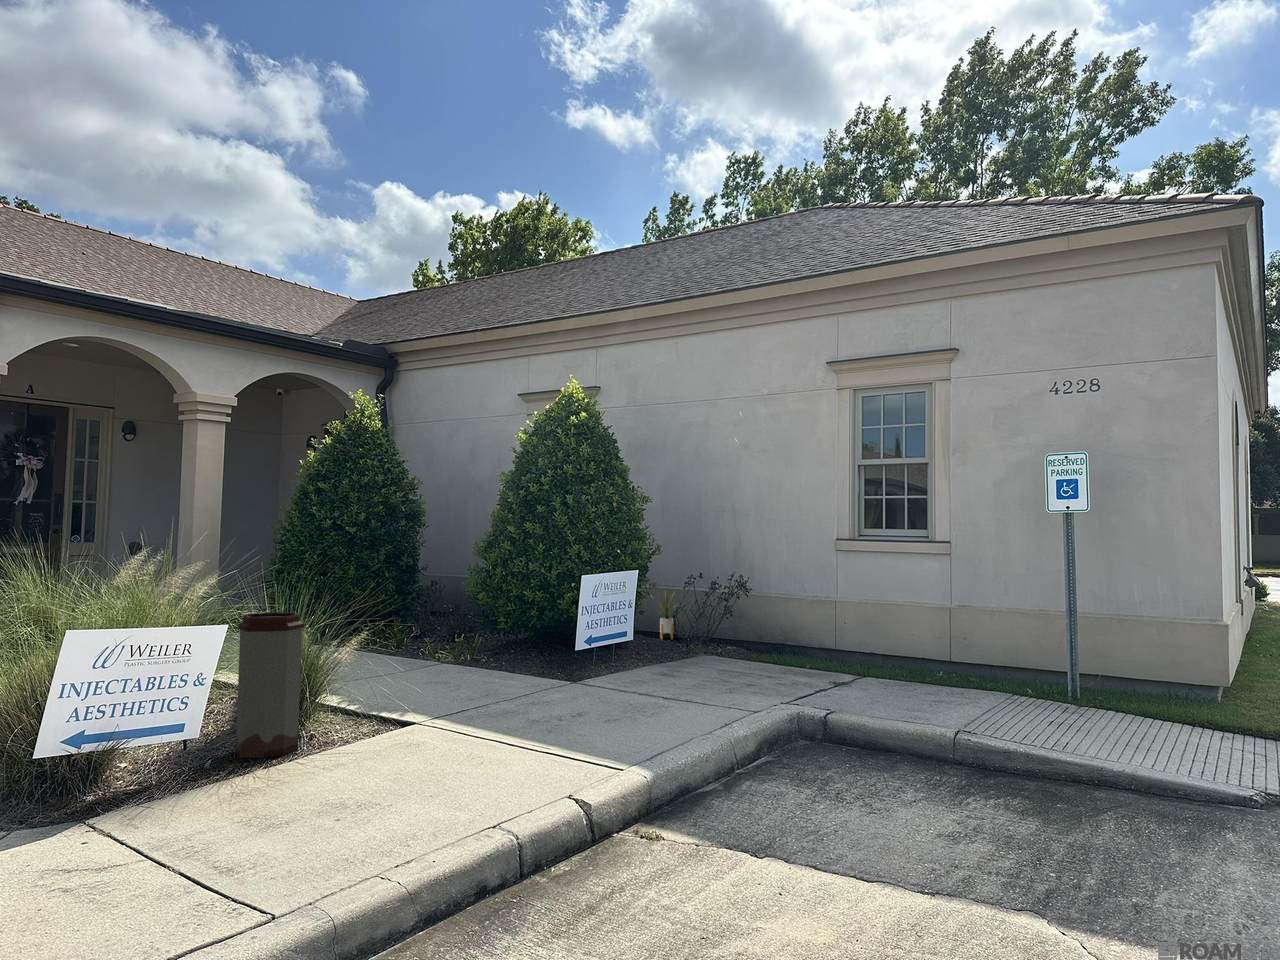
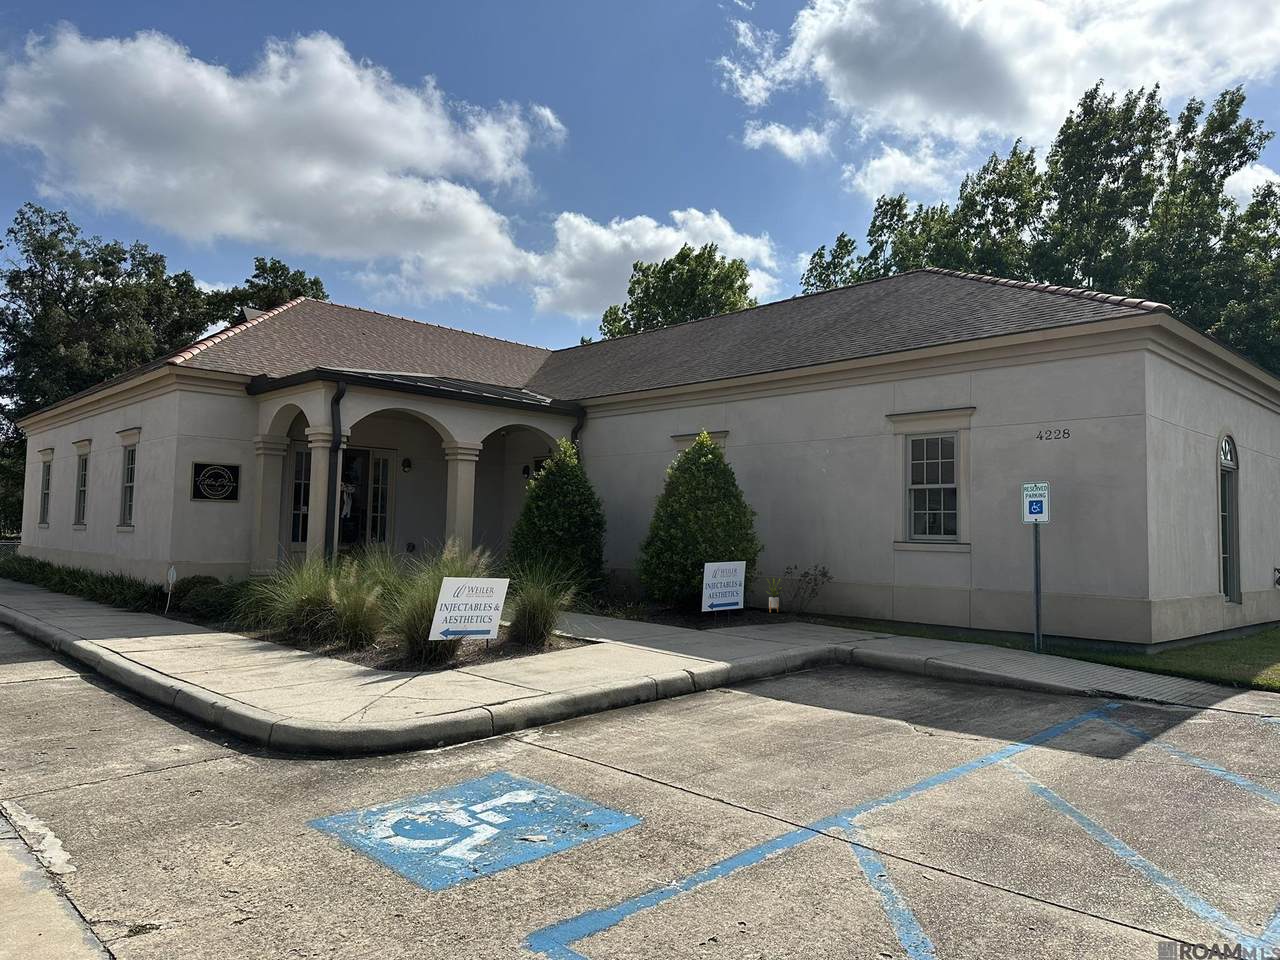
trash can: present [236,612,304,758] -> none [509,578,543,653]

